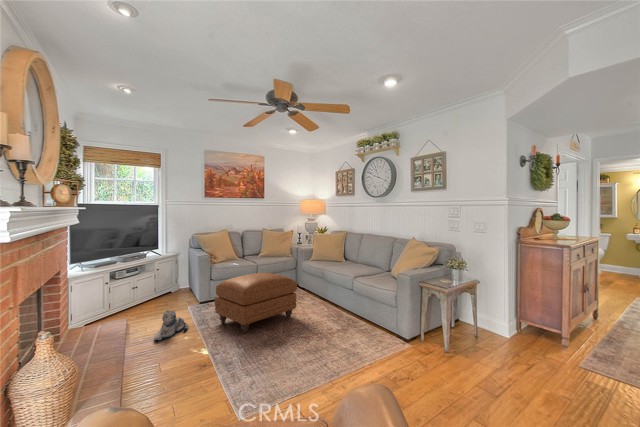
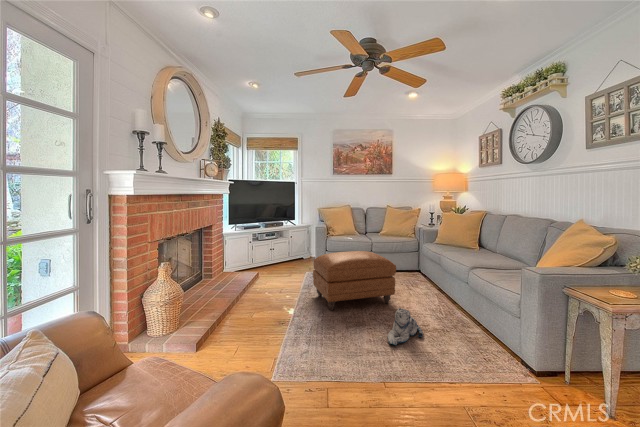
plush toy: present [154,311,188,340] -> present [388,308,423,345]

